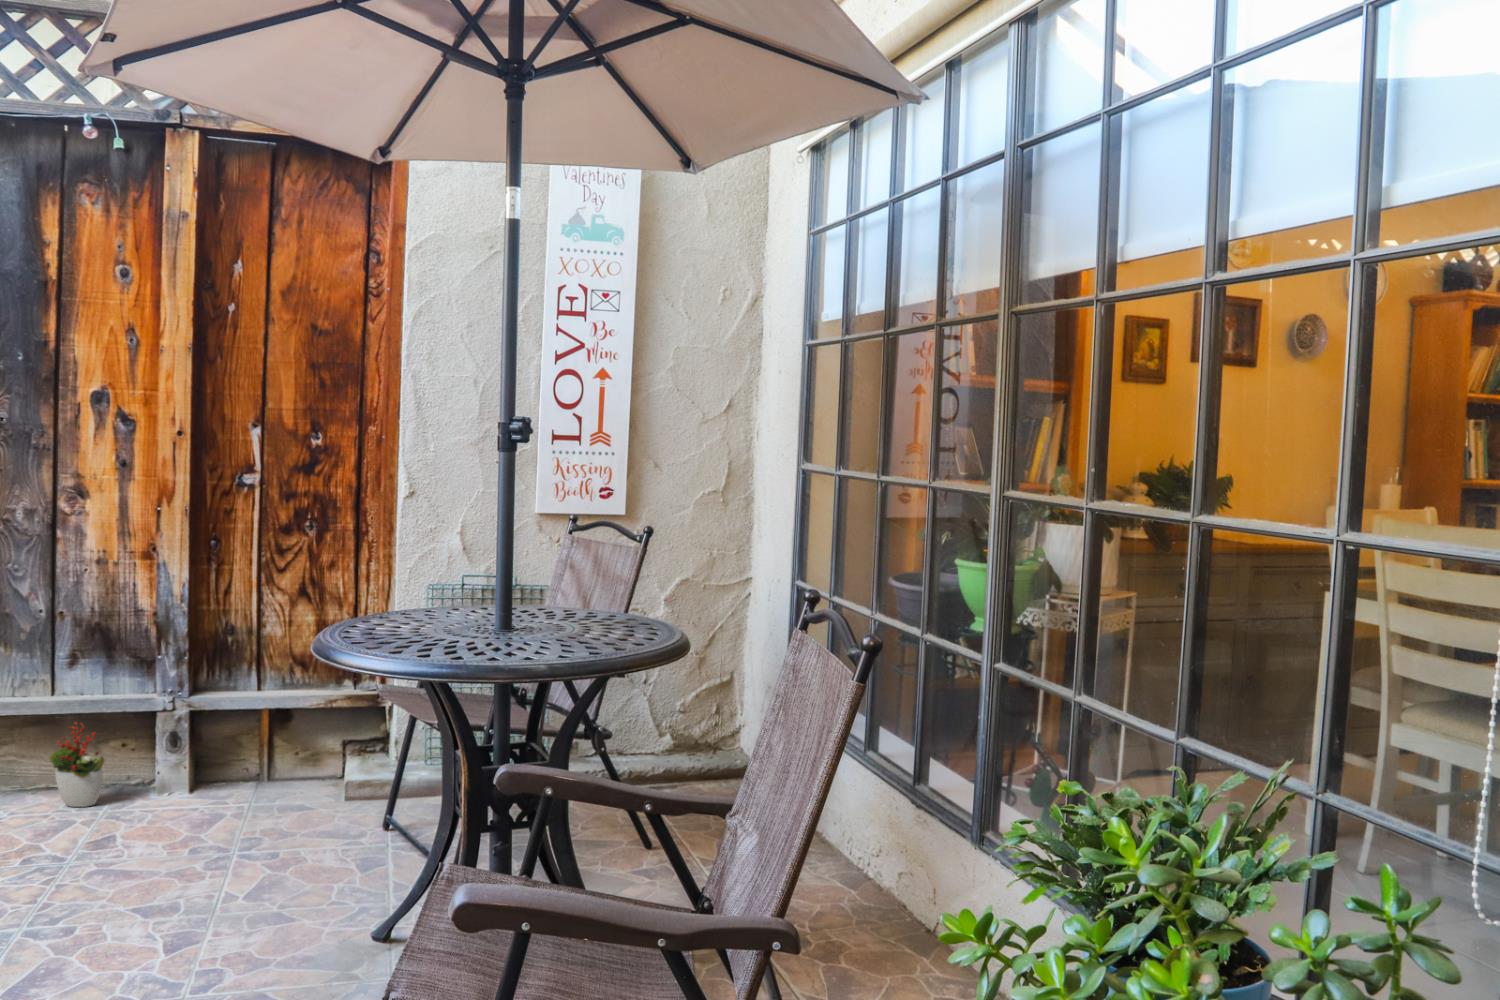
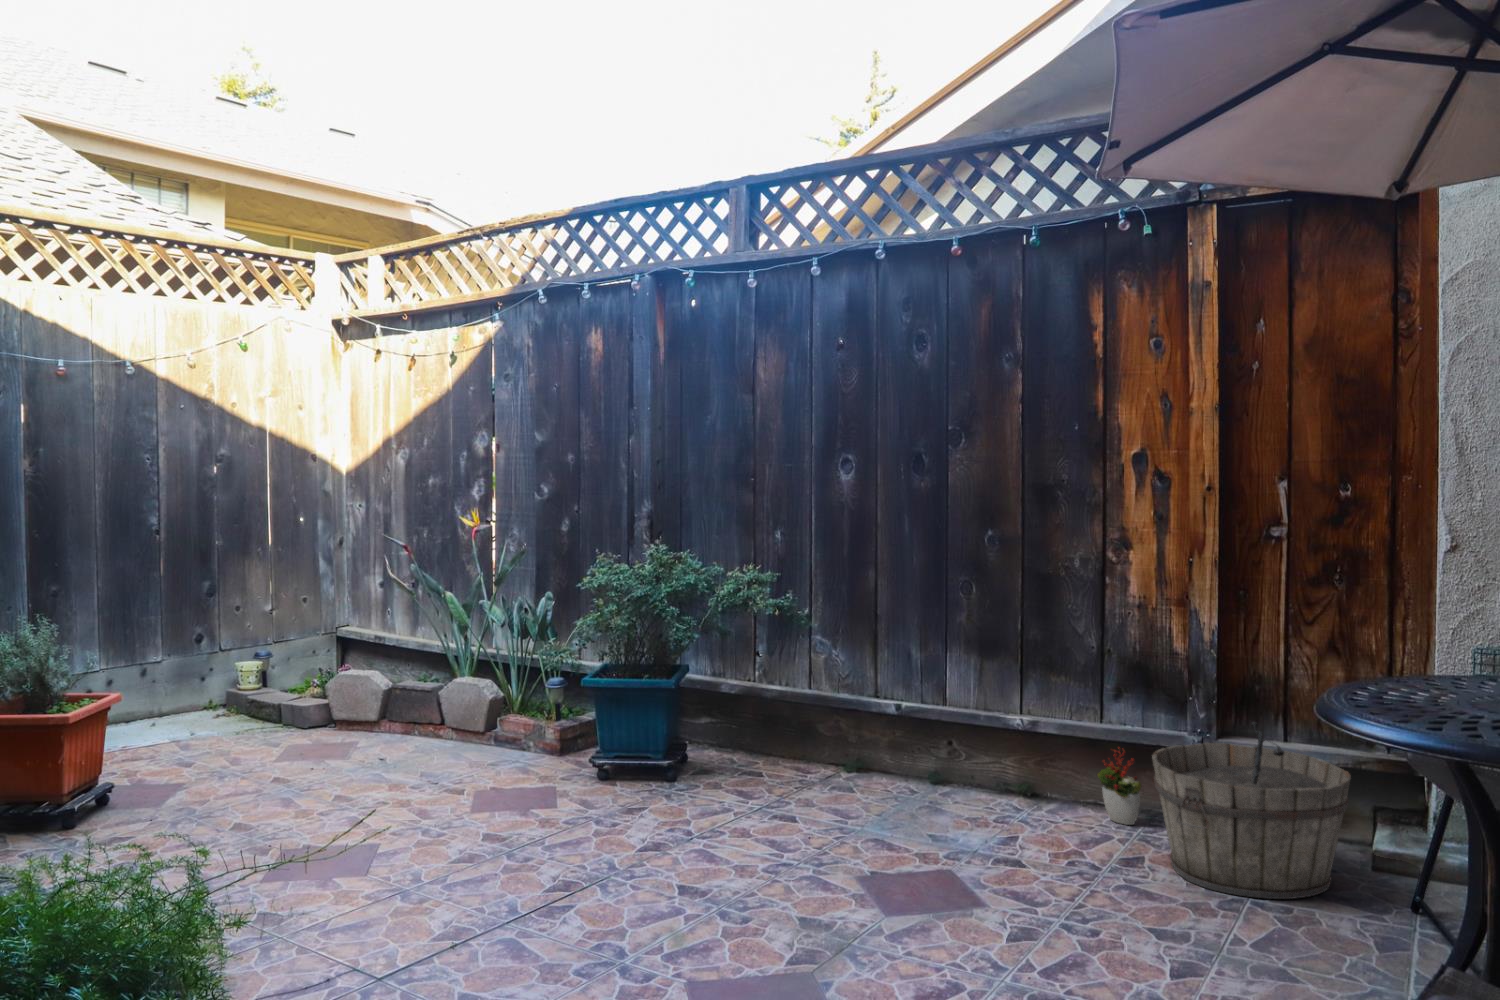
wooden bucket: none [124,674,323,851] -> present [1152,722,1351,899]

